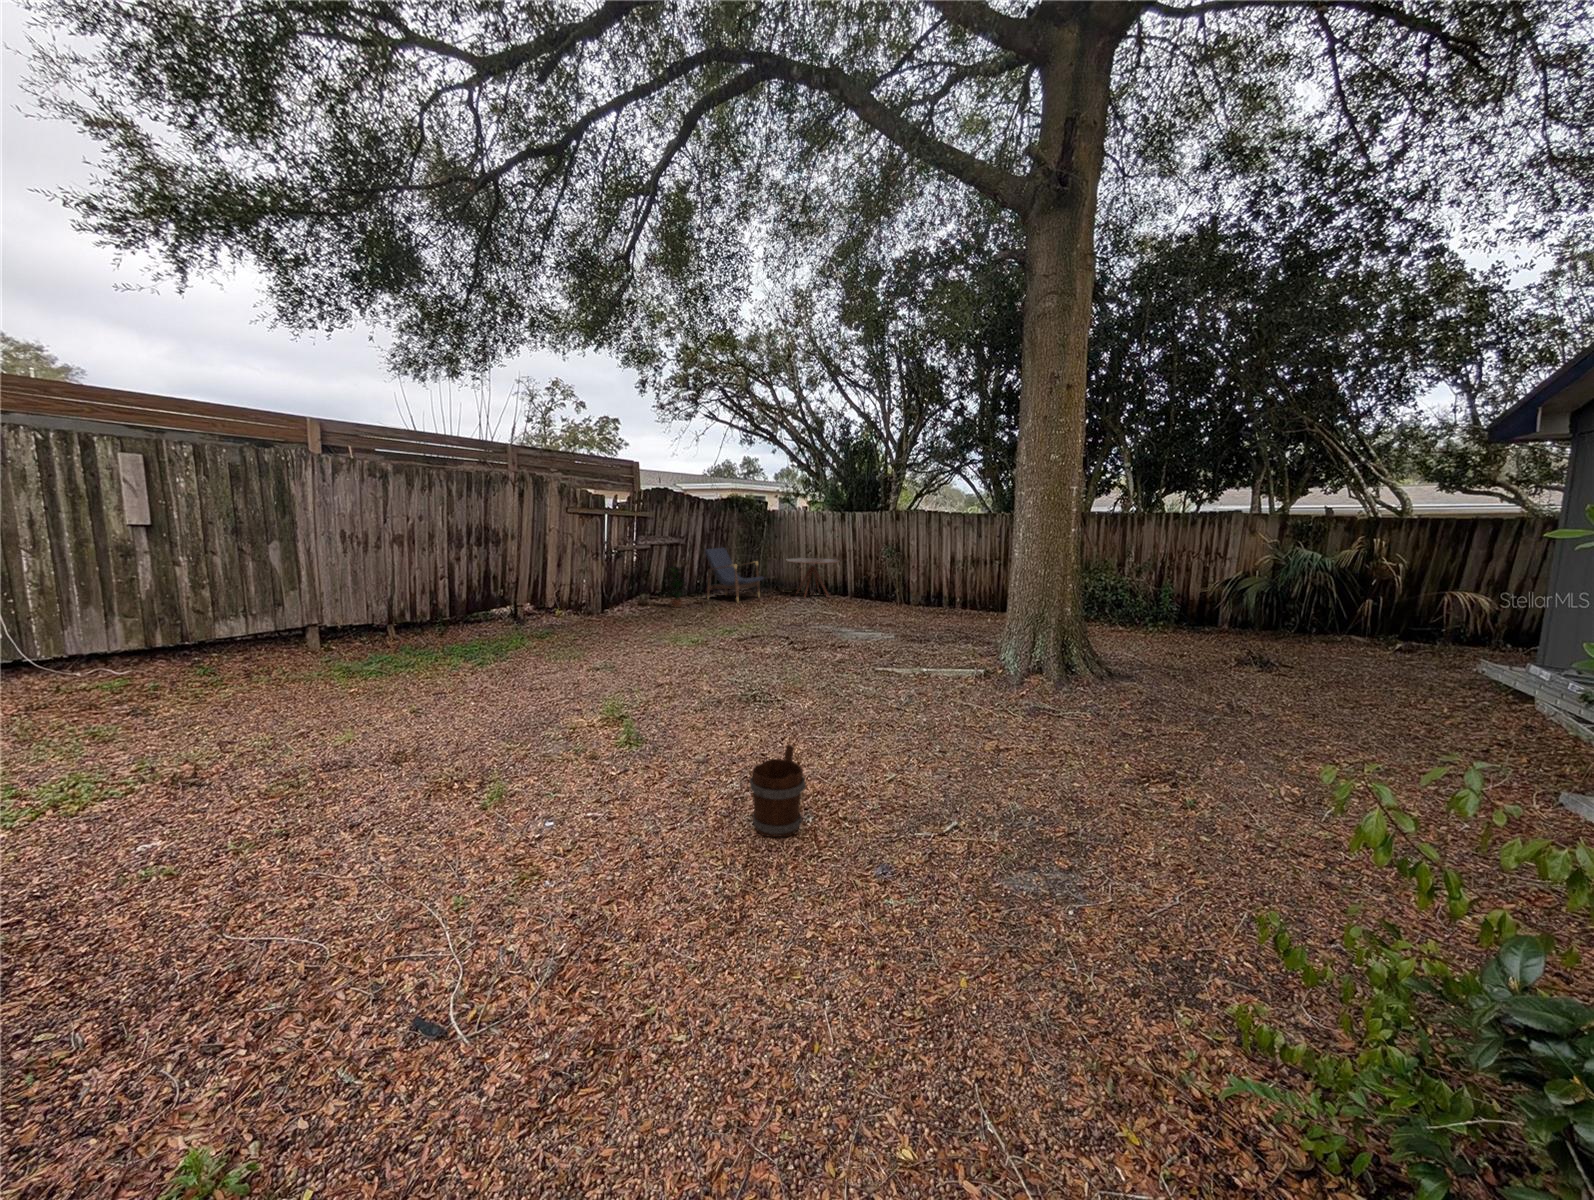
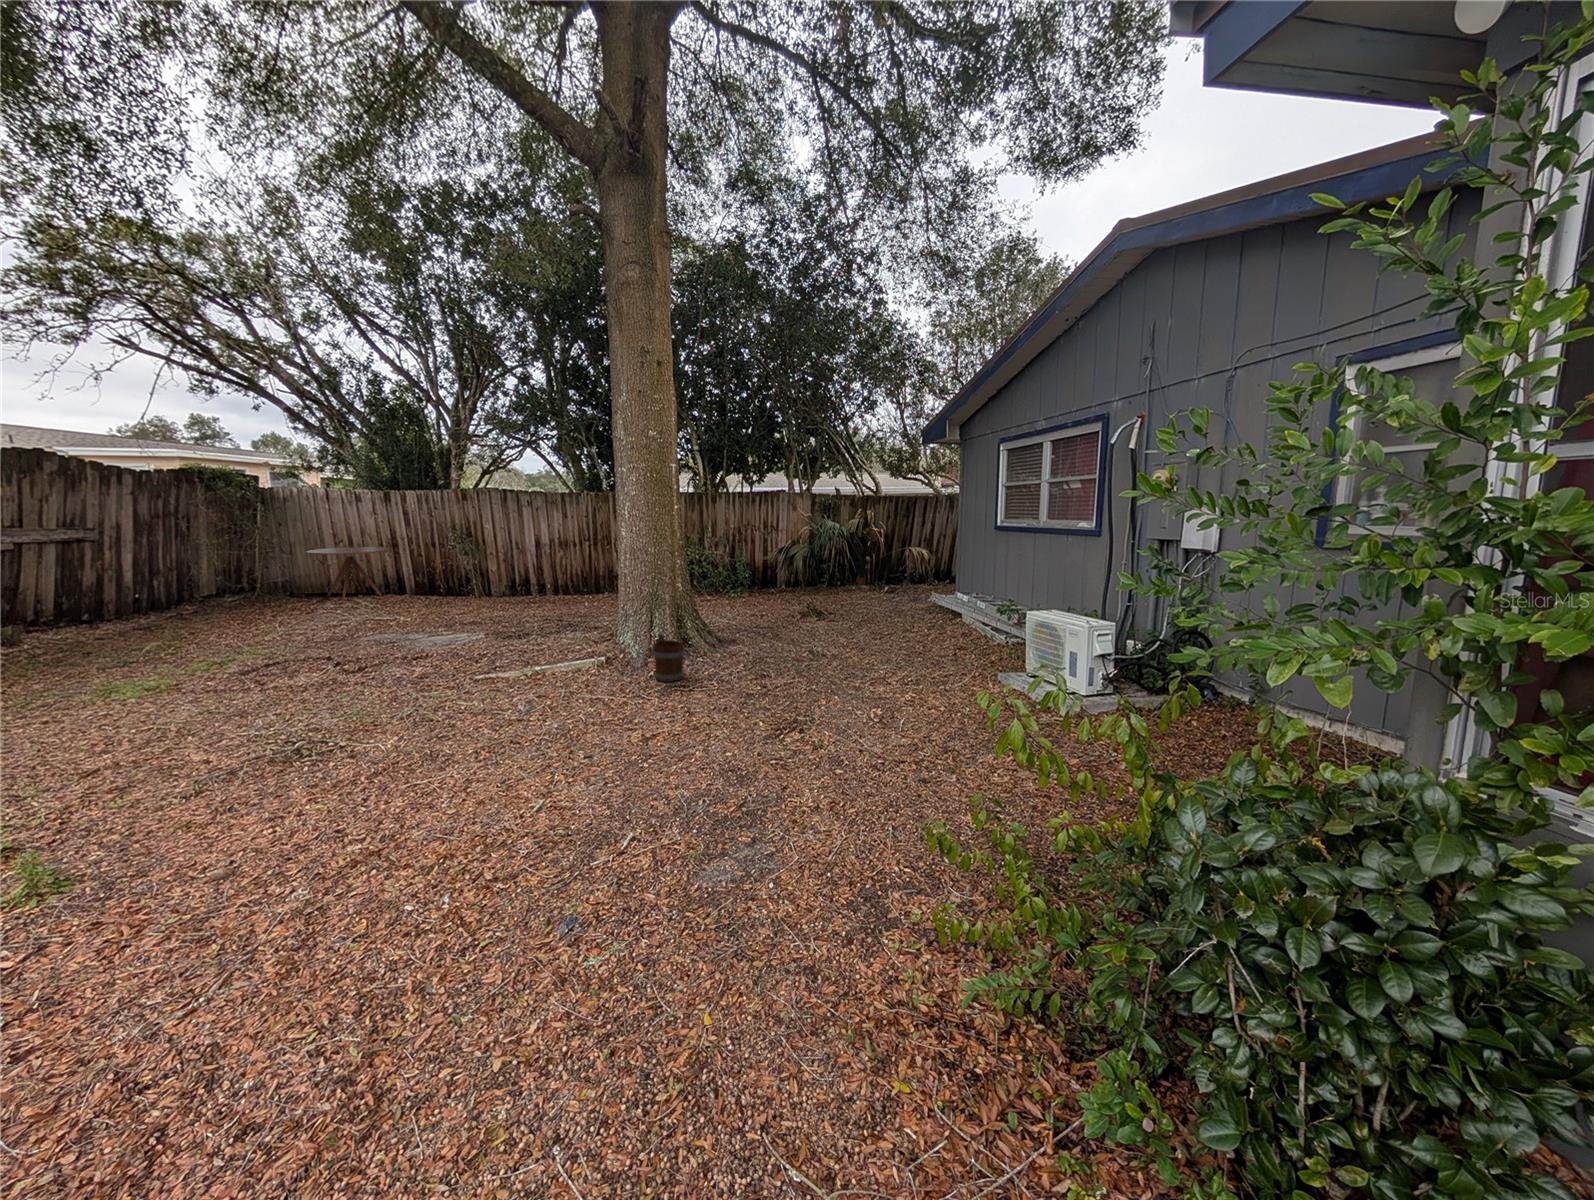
lounge chair: present [705,548,764,602] -> none [151,539,272,617]
potted plant: present [667,566,688,607] -> present [853,547,872,585]
bucket: present [749,745,806,837] -> present [651,634,685,682]

